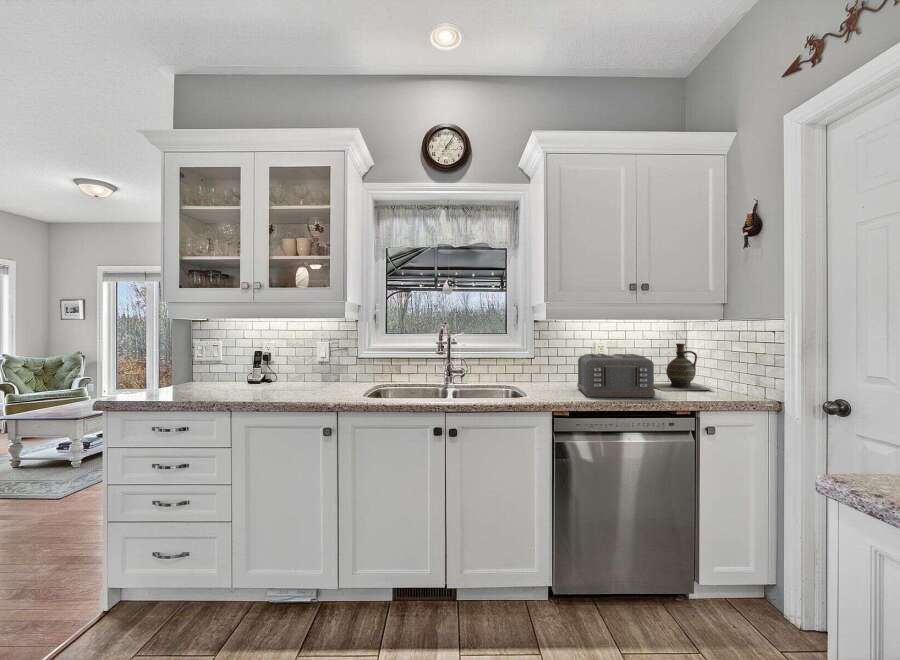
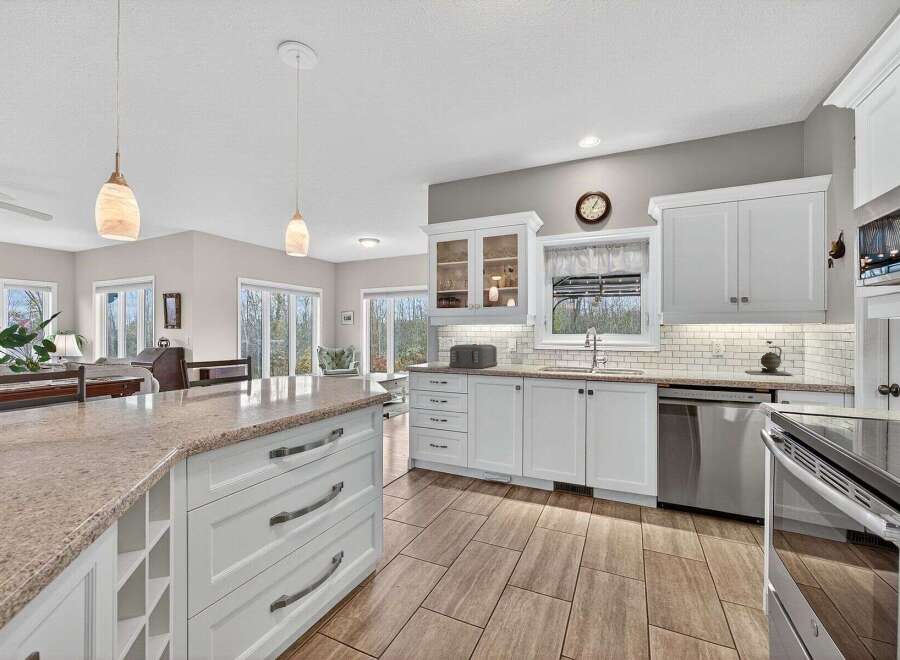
toaster: present [577,354,655,397] -> present [449,344,497,368]

